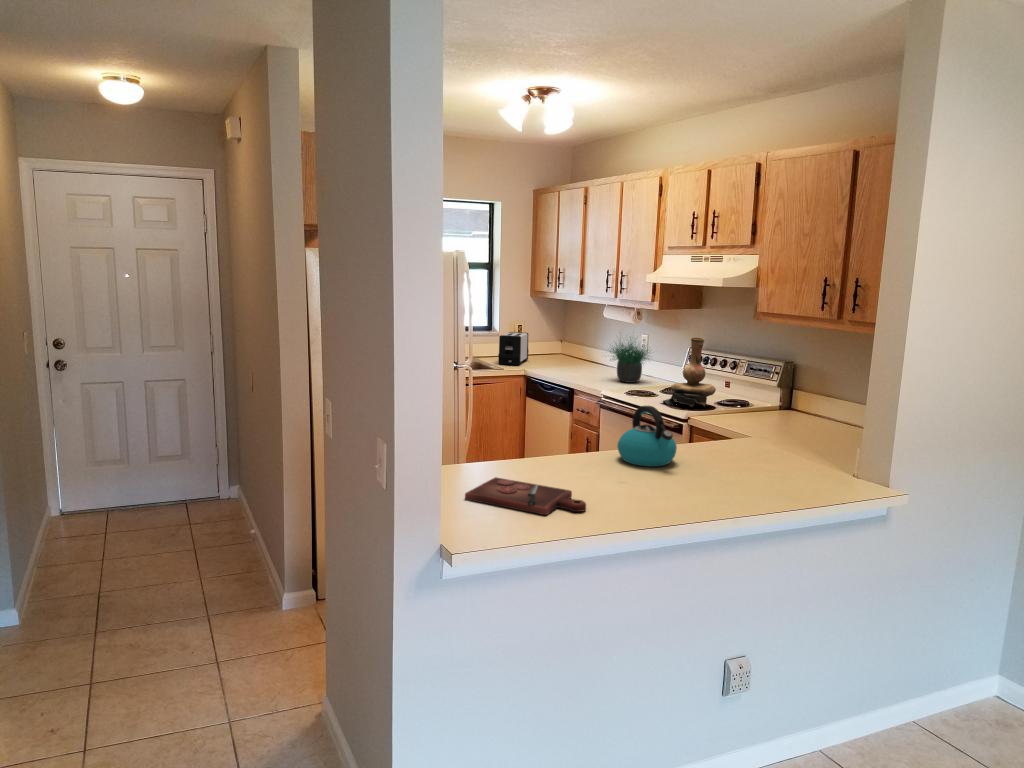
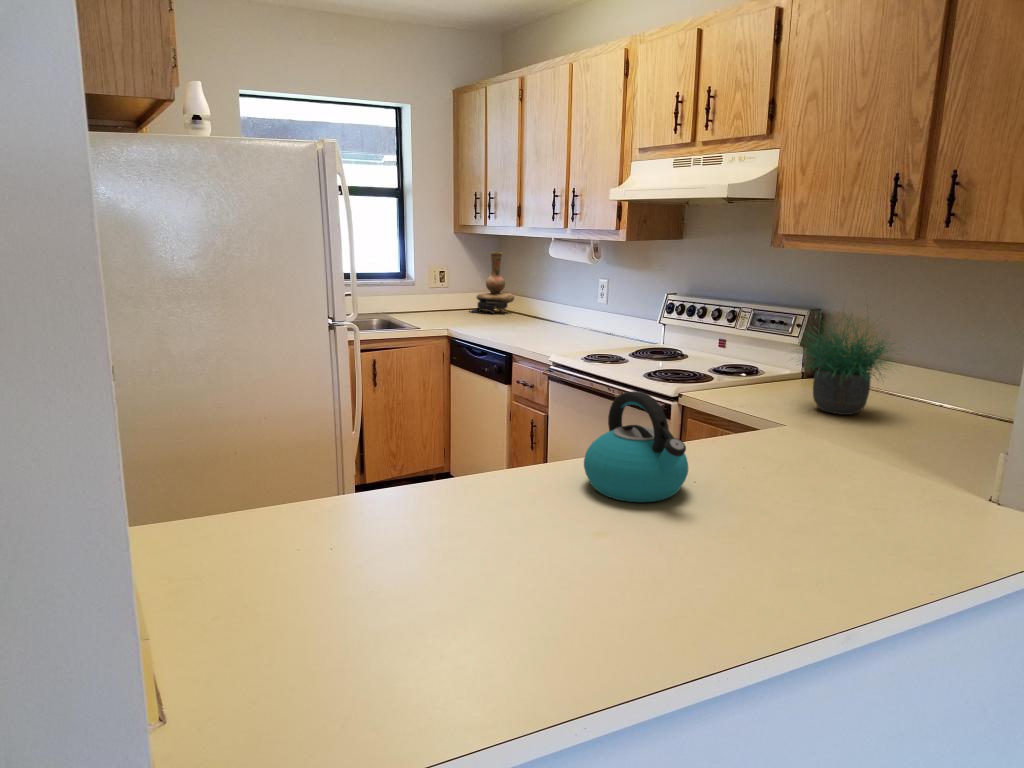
toaster: present [498,332,529,366] -> none [412,279,454,323]
vase: present [663,337,716,407] -> present [471,252,514,313]
potted plant: present [610,342,648,383] -> present [799,319,893,415]
cutting board: present [465,477,586,515] -> none [259,558,530,680]

